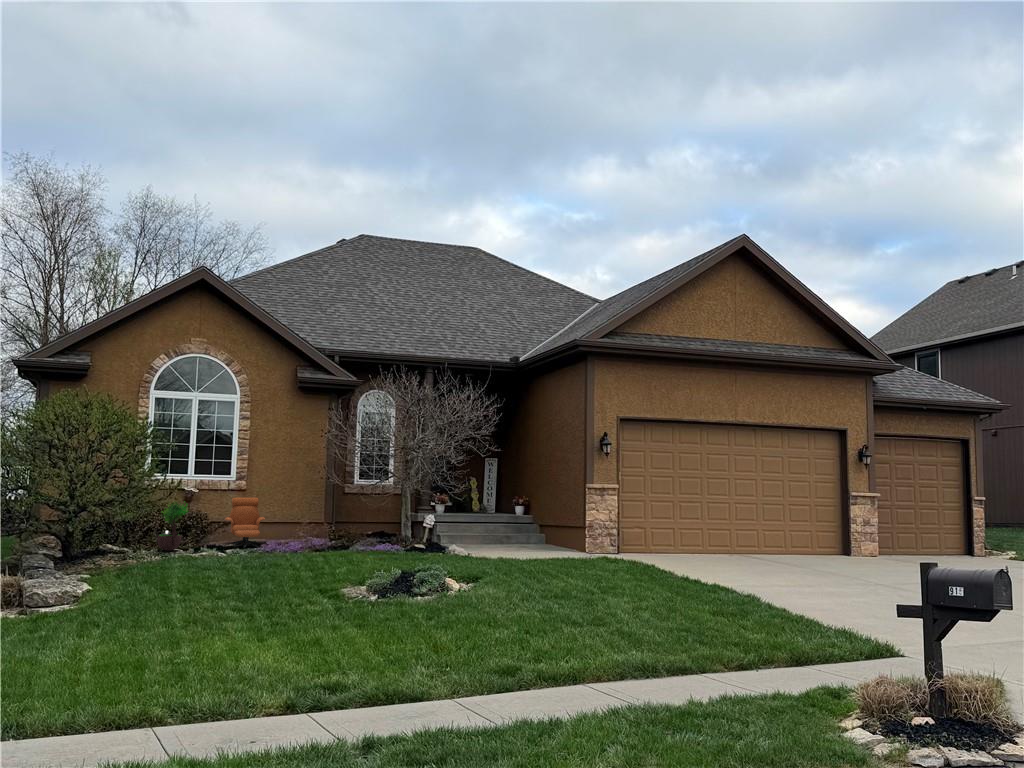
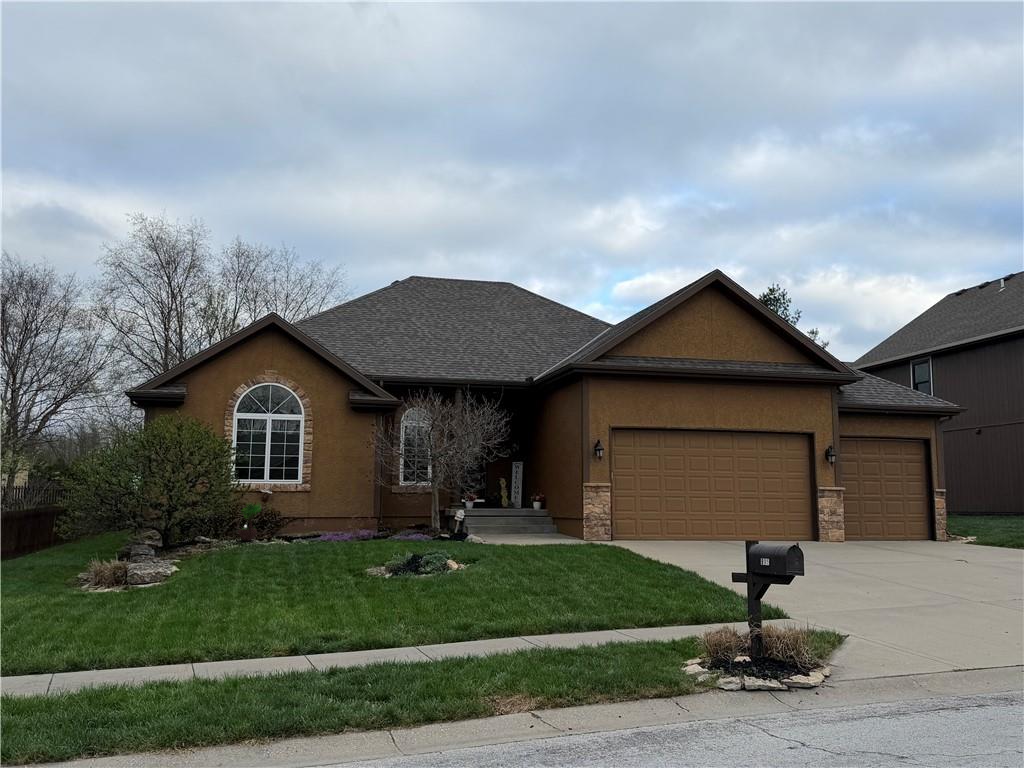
lounge chair: present [225,498,265,548] -> none [293,498,325,538]

